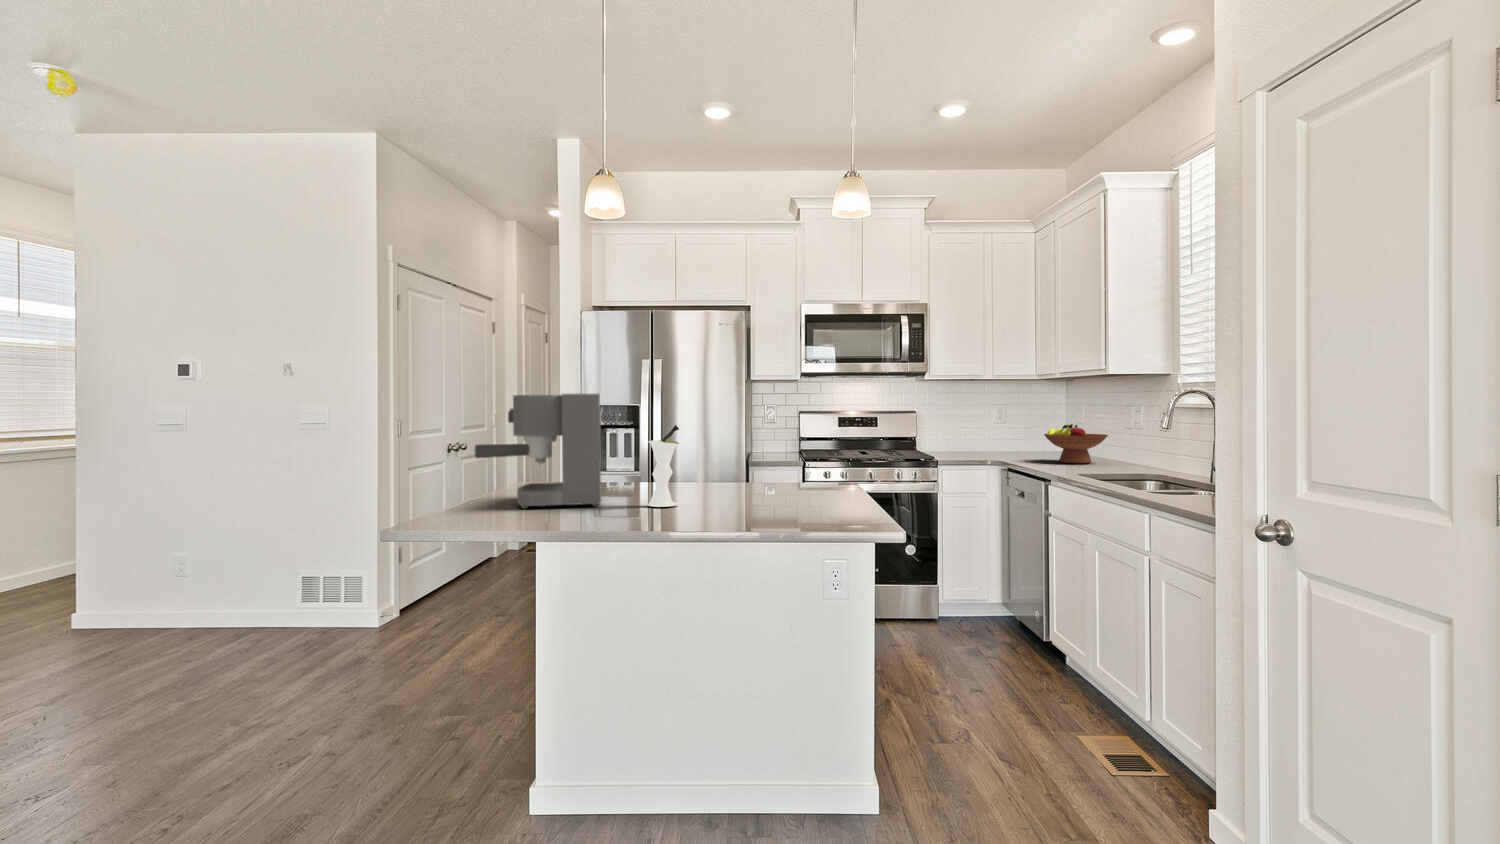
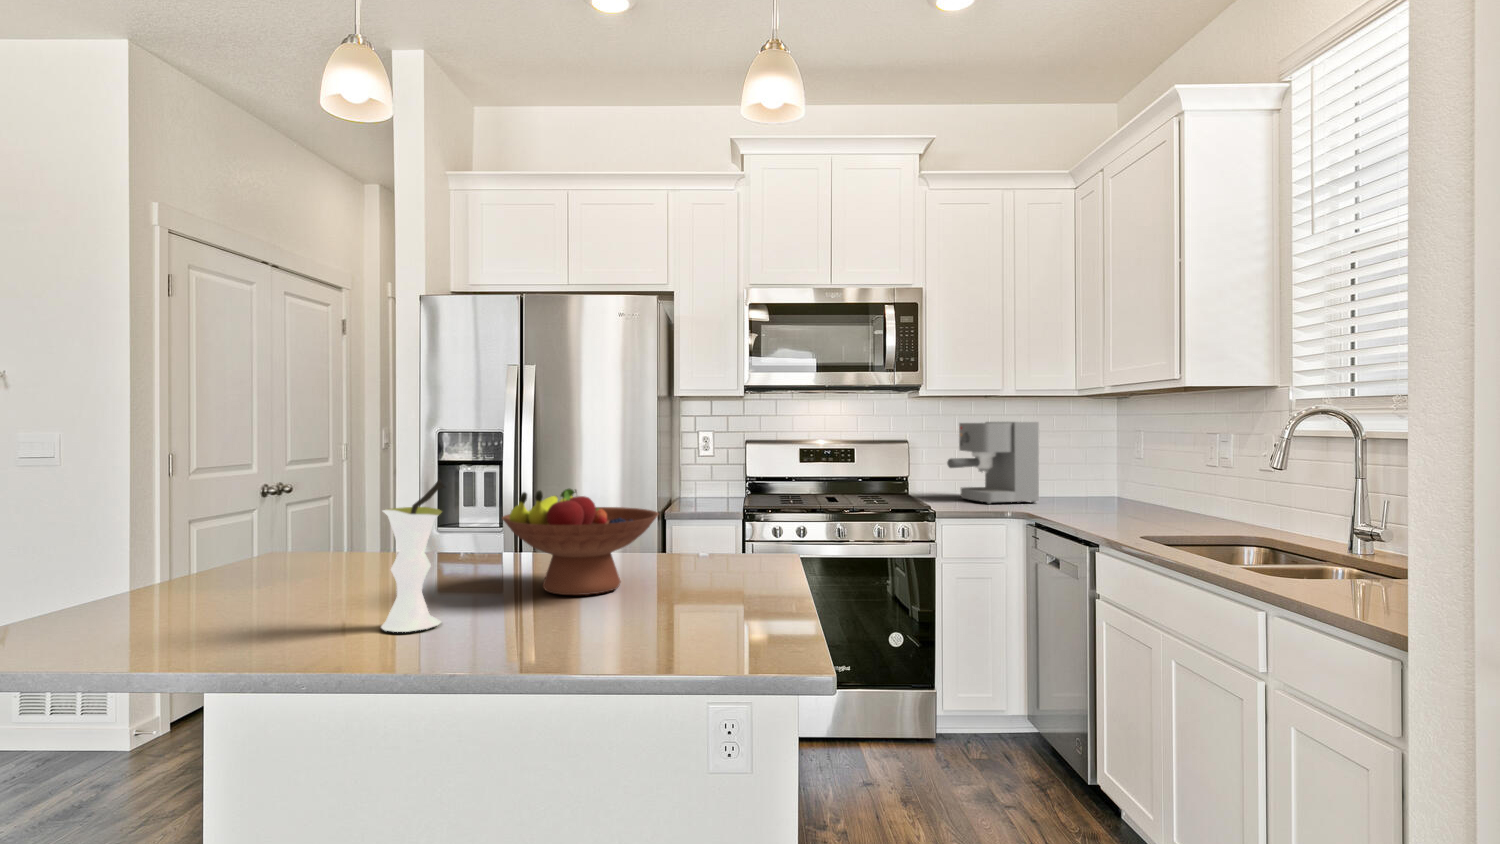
coffee maker: present [475,394,601,508] -> present [947,422,1039,504]
fruit bowl: present [1044,424,1108,464] -> present [502,489,658,595]

